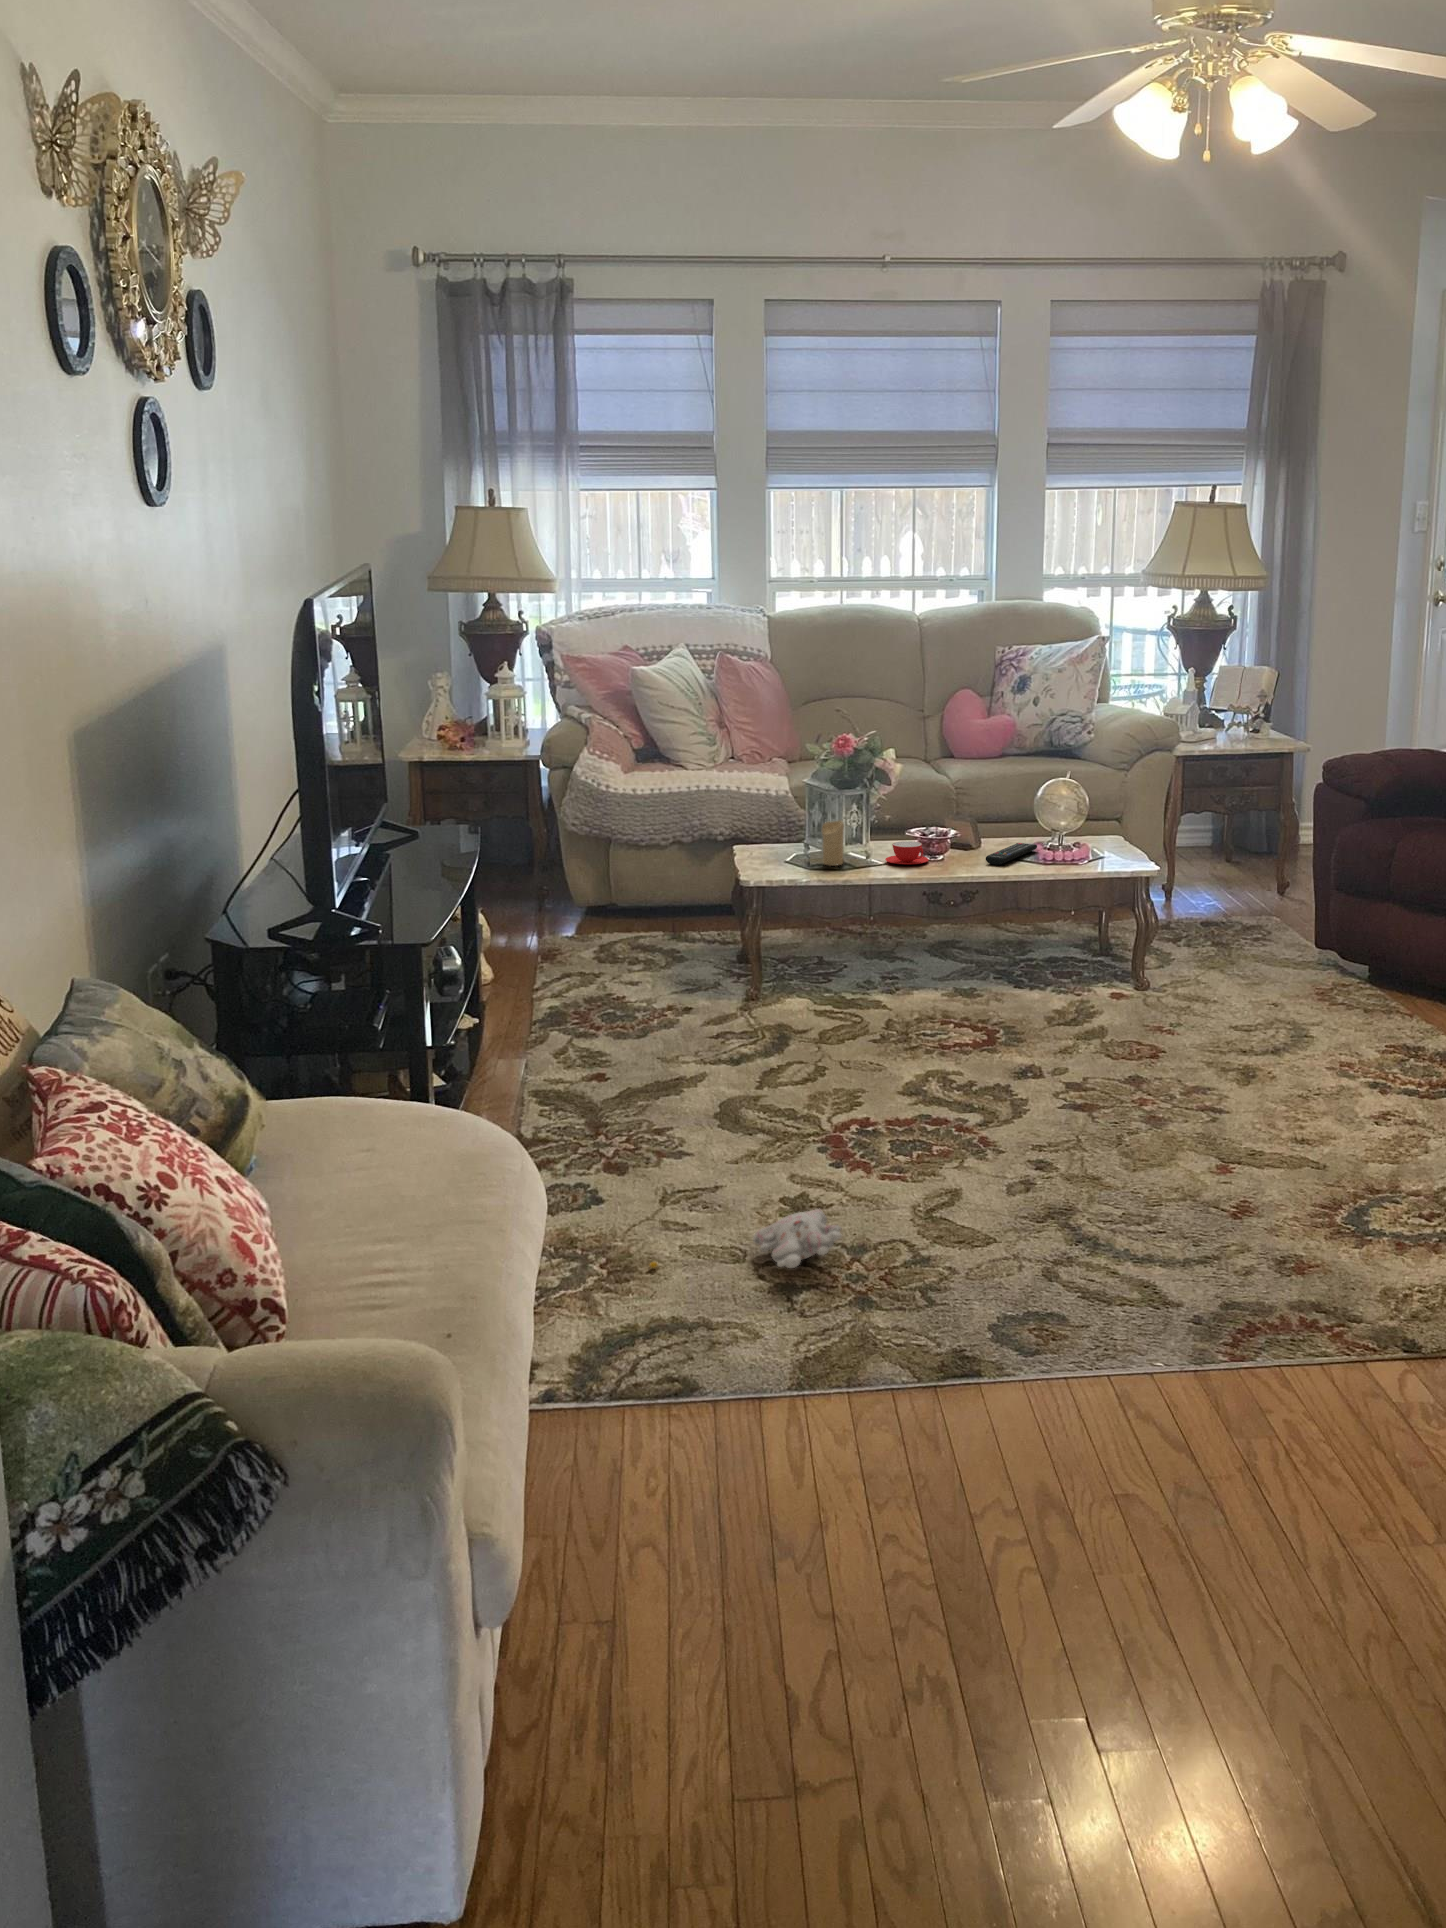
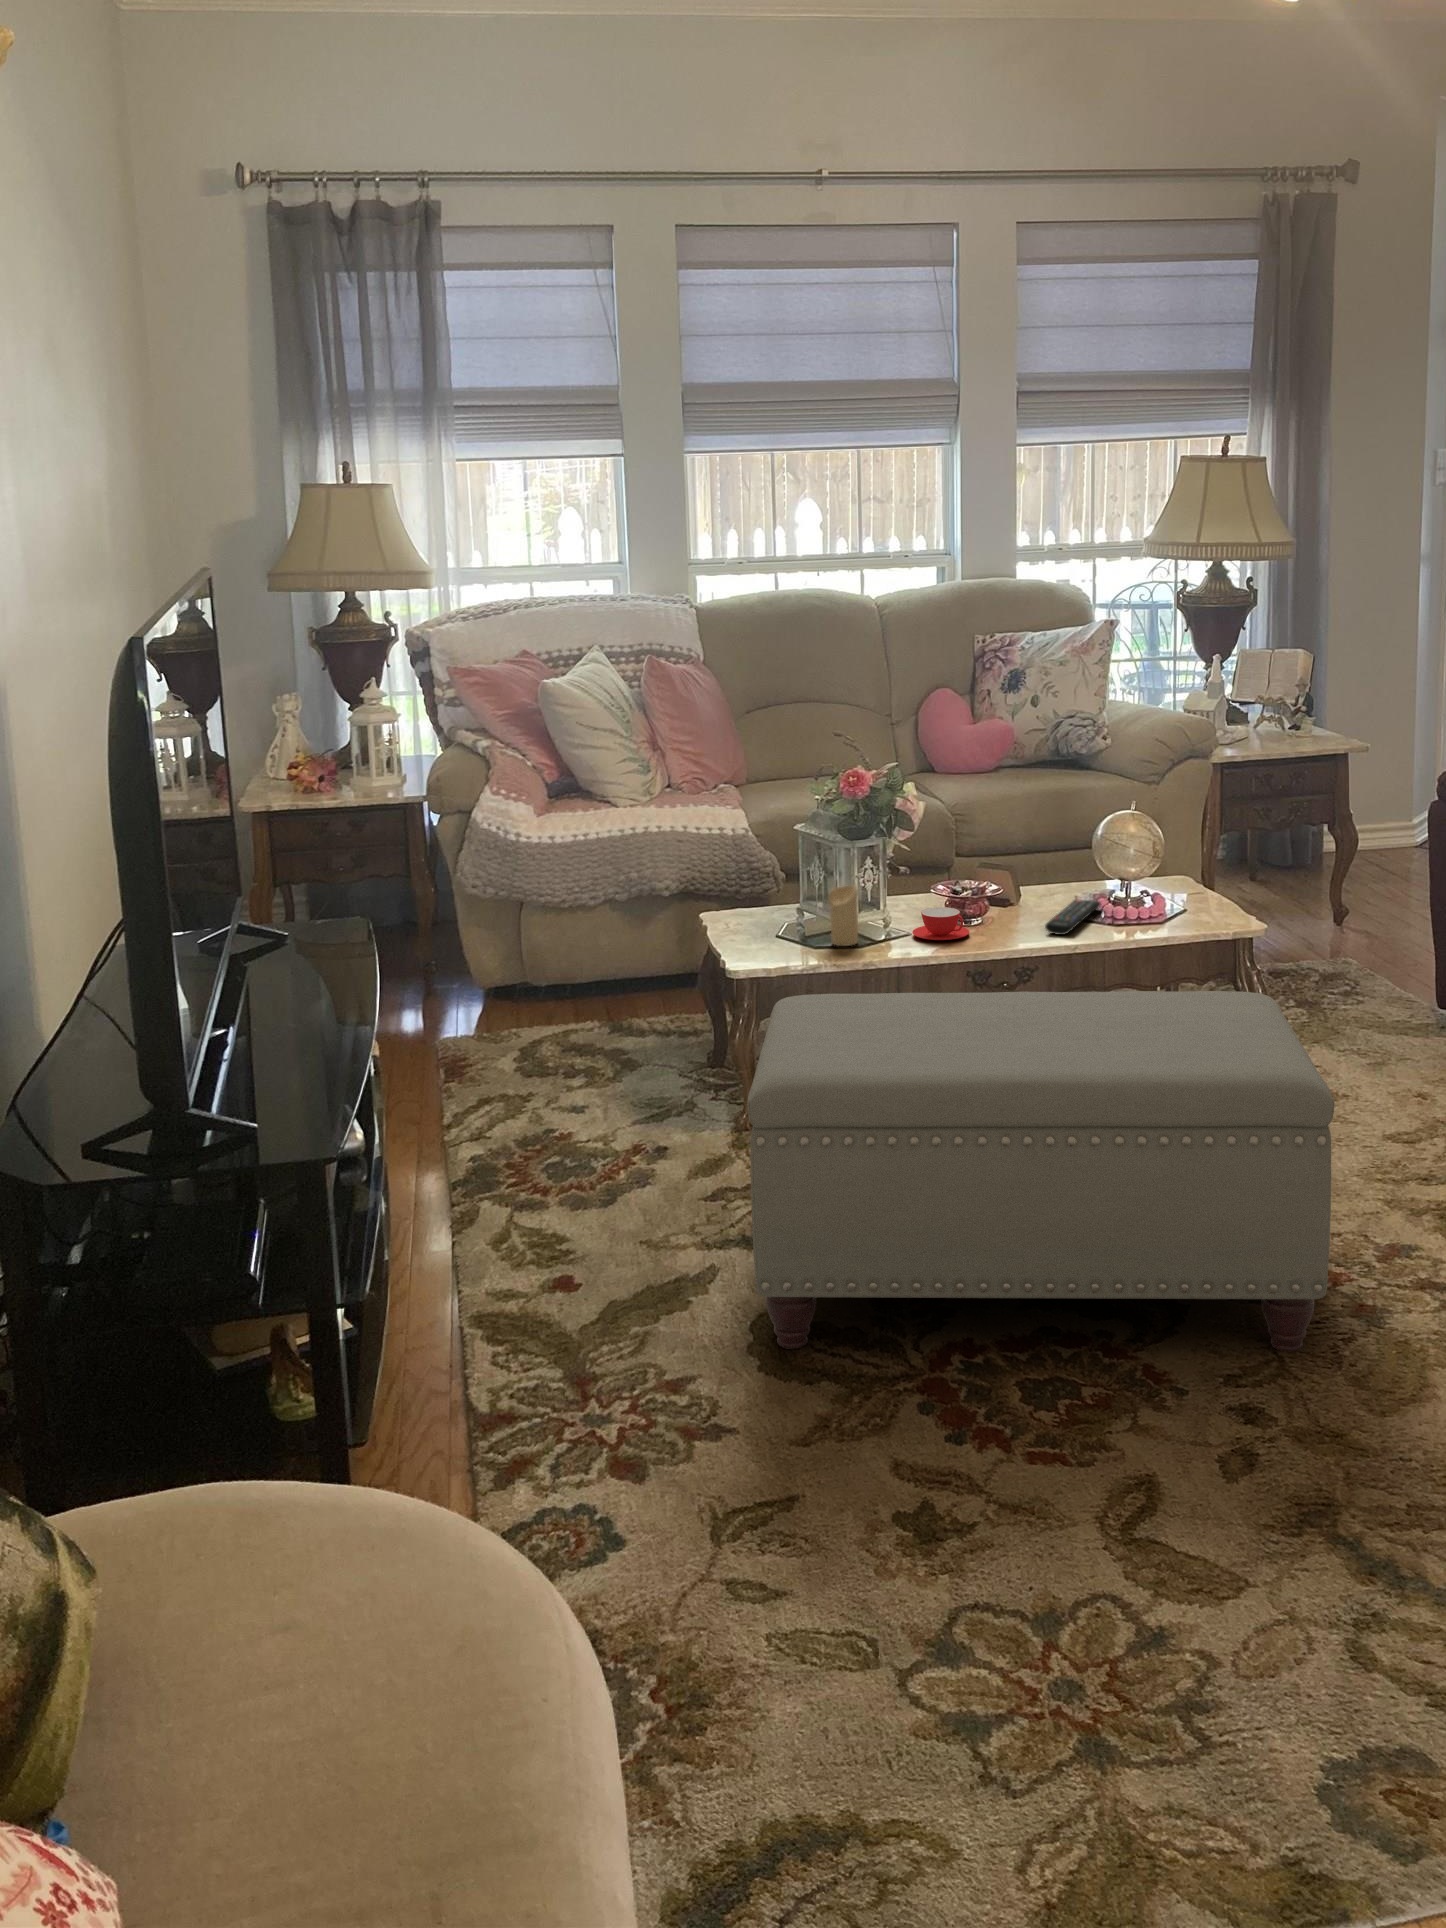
ottoman: none [715,884,1123,1137] -> present [747,991,1335,1352]
plush toy: present [650,1209,841,1268] -> none [732,1553,1036,1692]

